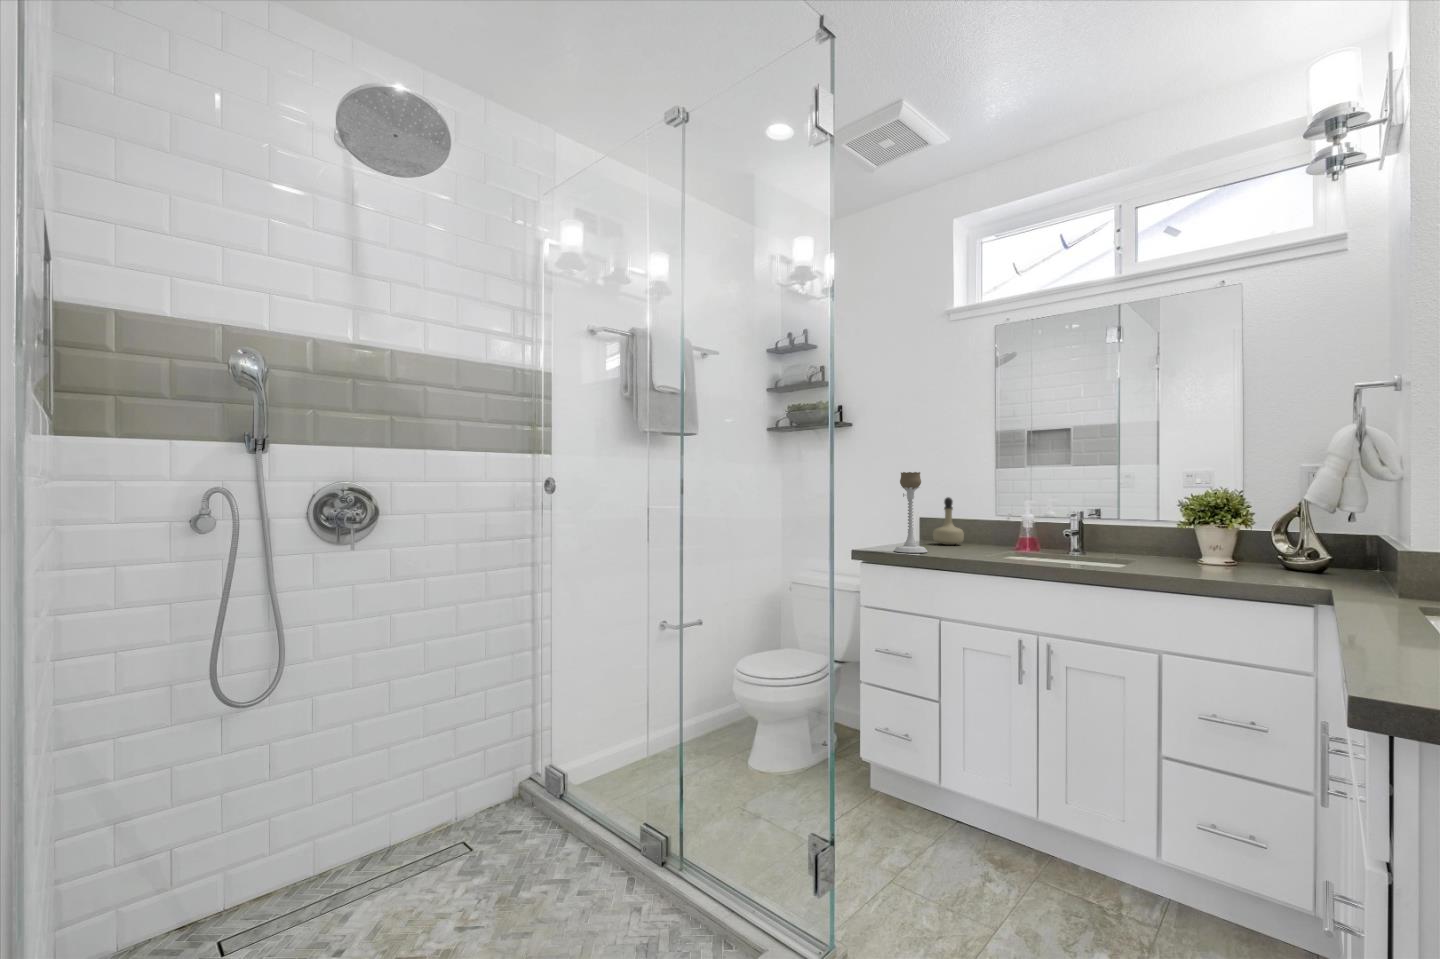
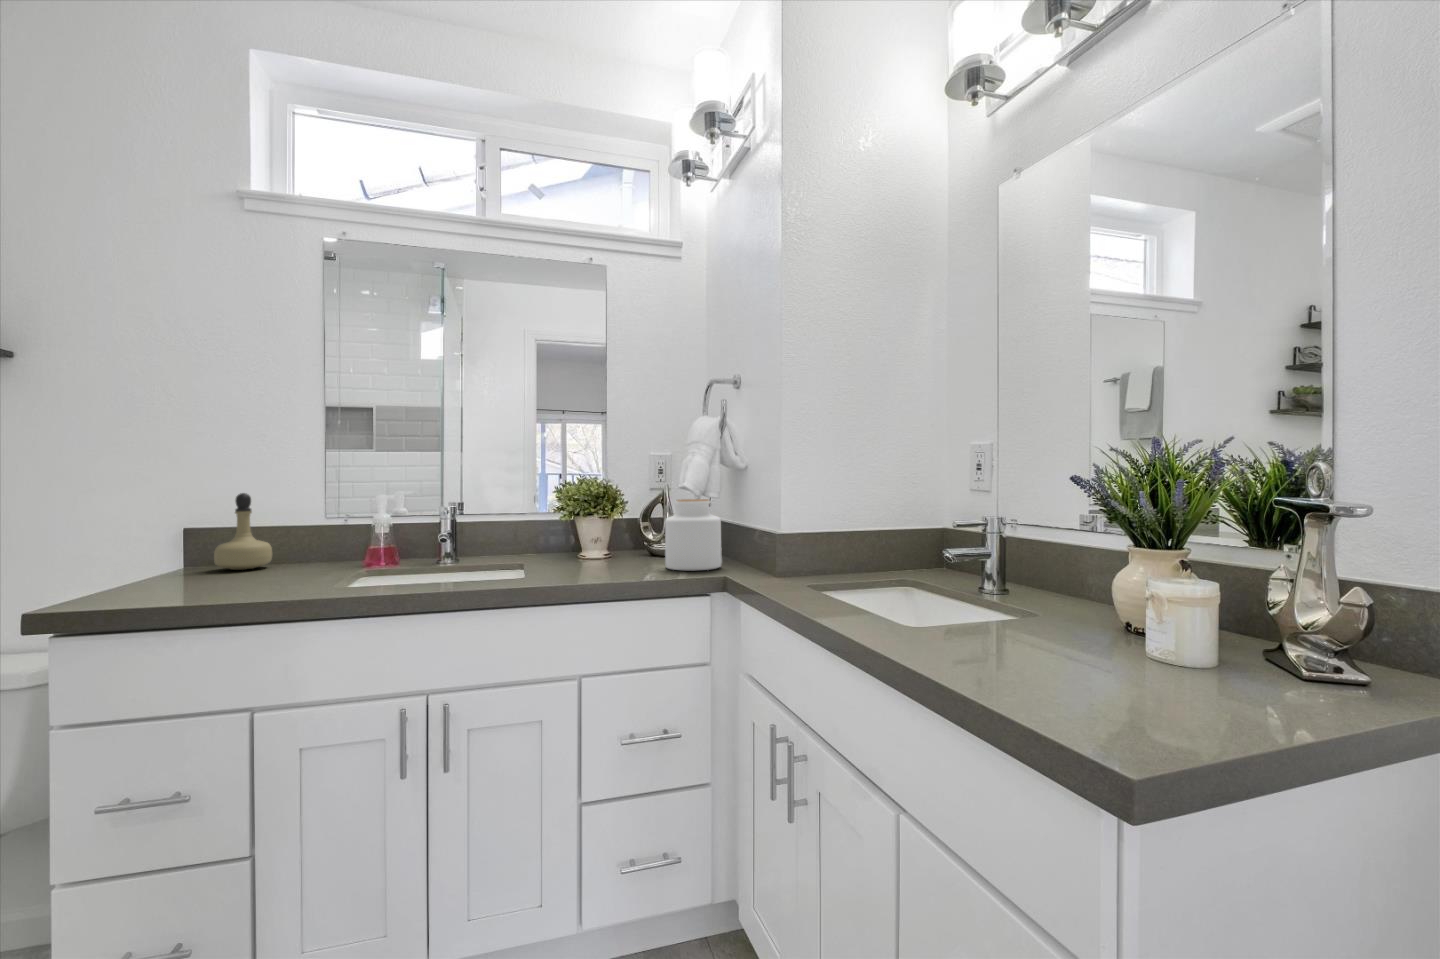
candle holder: present [894,472,928,553] -> none [136,448,216,600]
jar: none [1270,512,1345,583] -> present [665,499,722,570]

